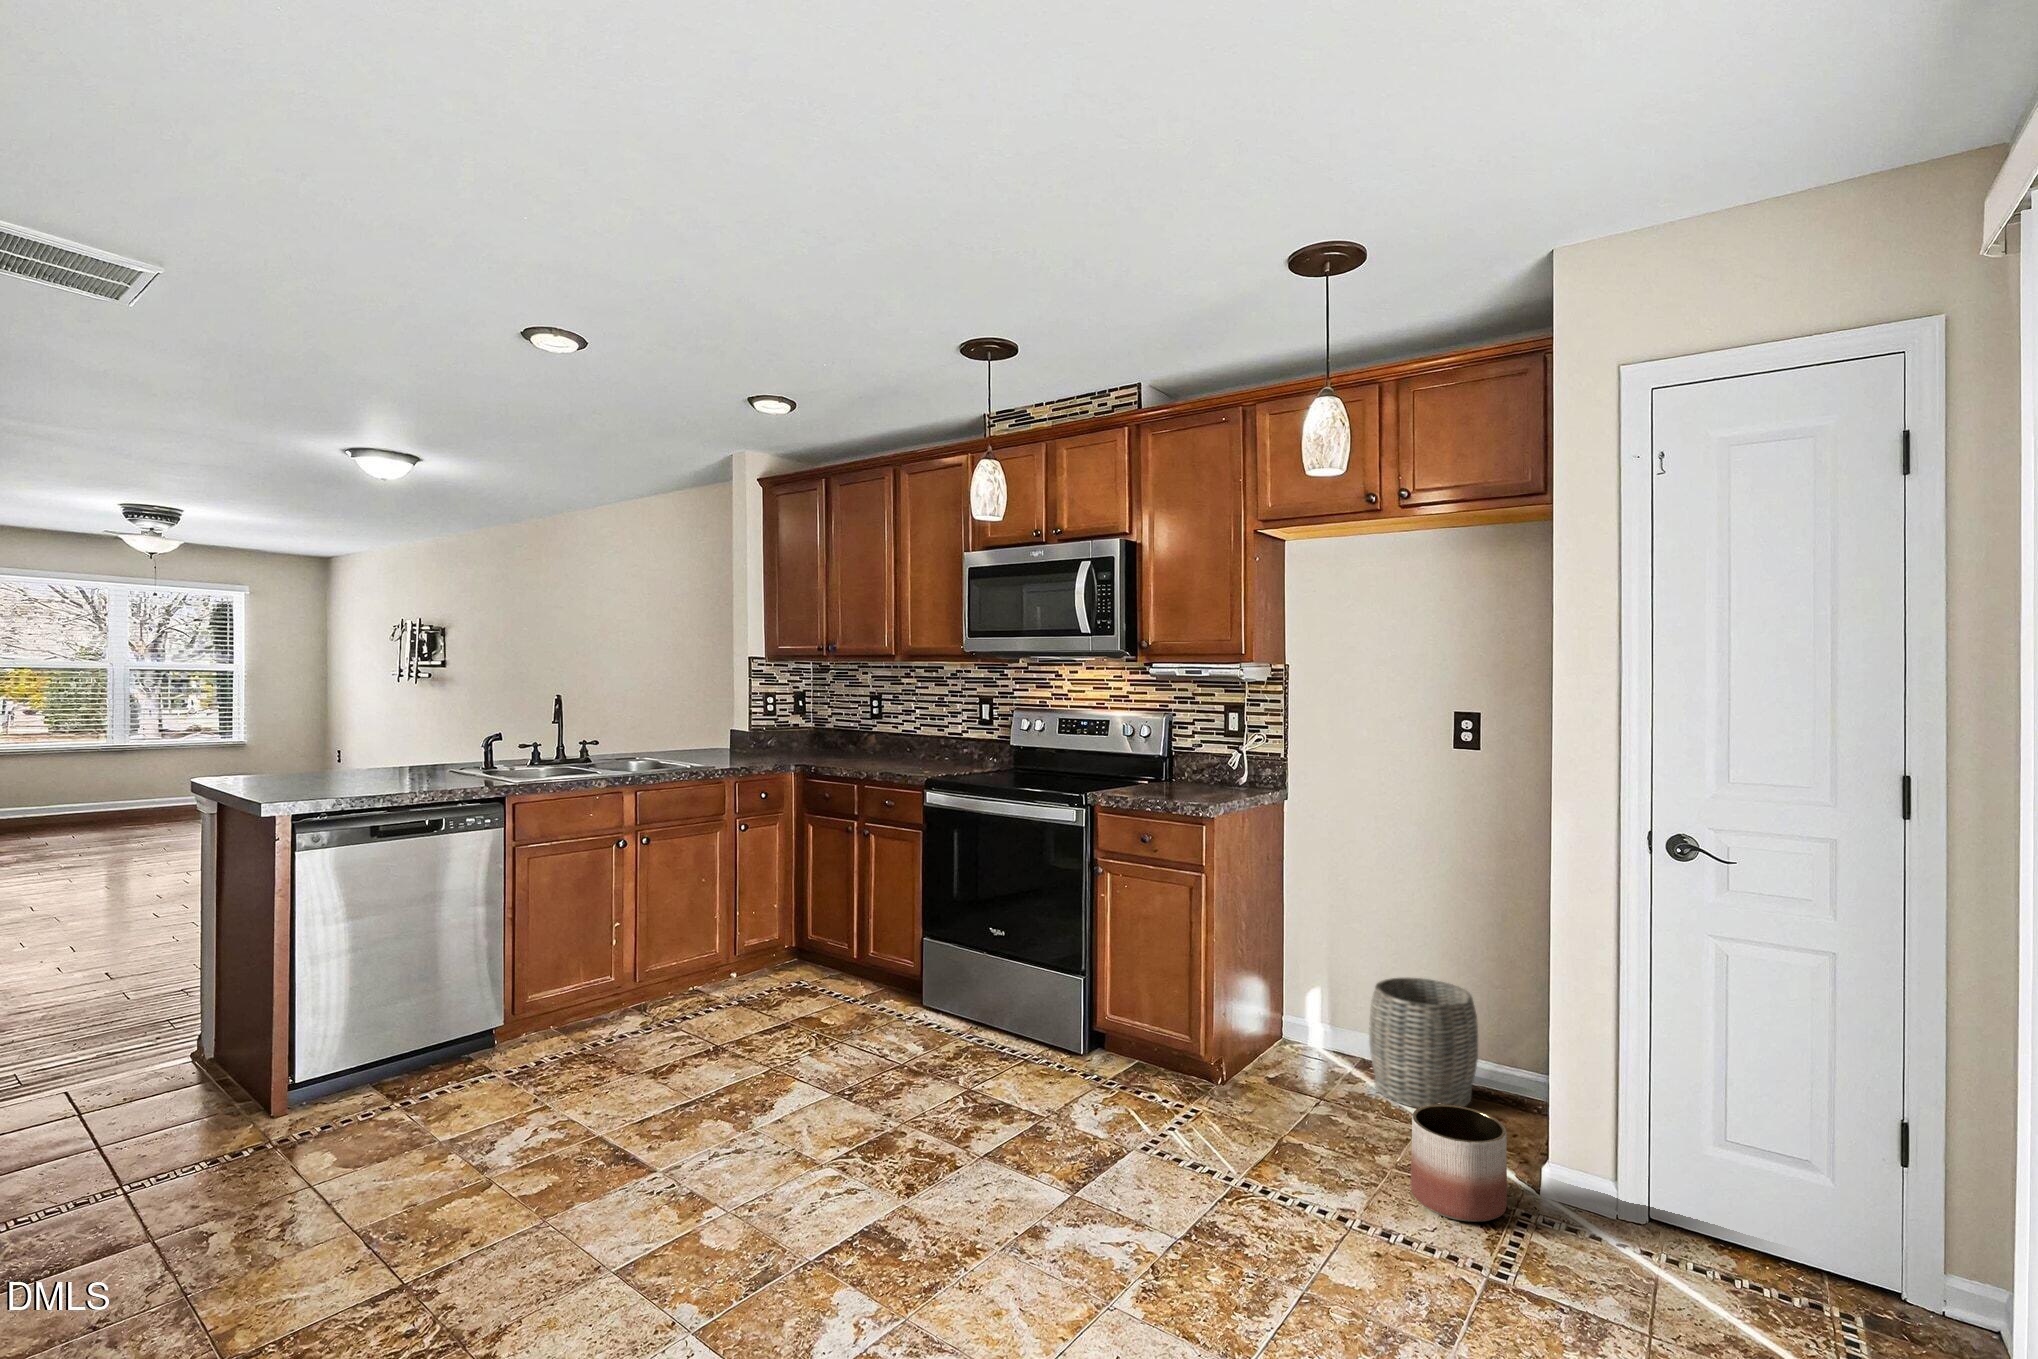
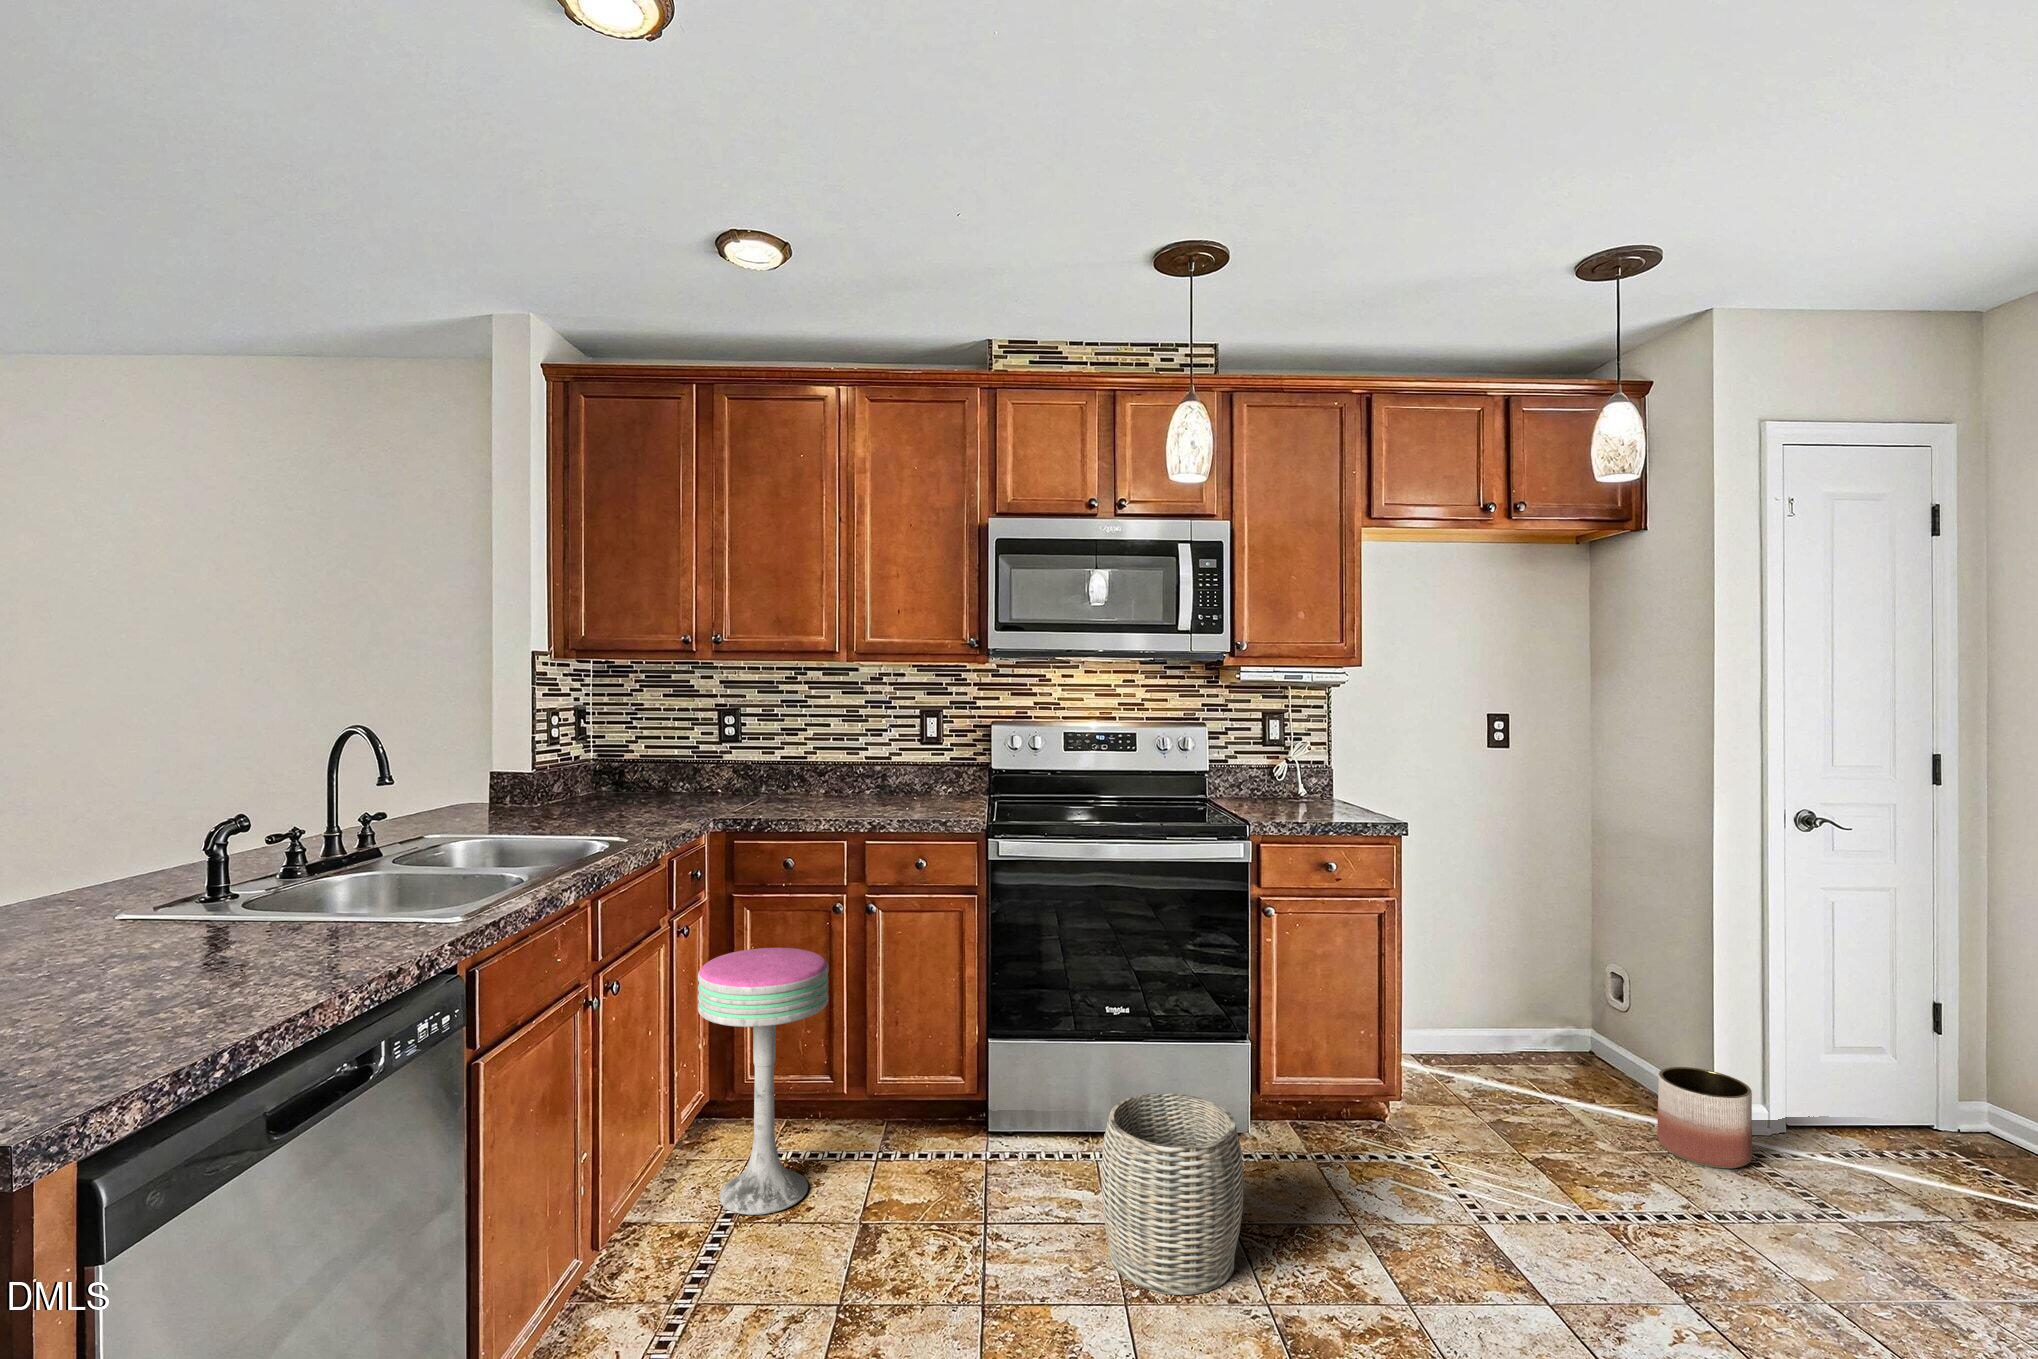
bar stool: none [692,851,779,1018] -> present [698,948,829,1215]
woven basket: present [1369,978,1478,1108] -> present [1102,1093,1243,1295]

